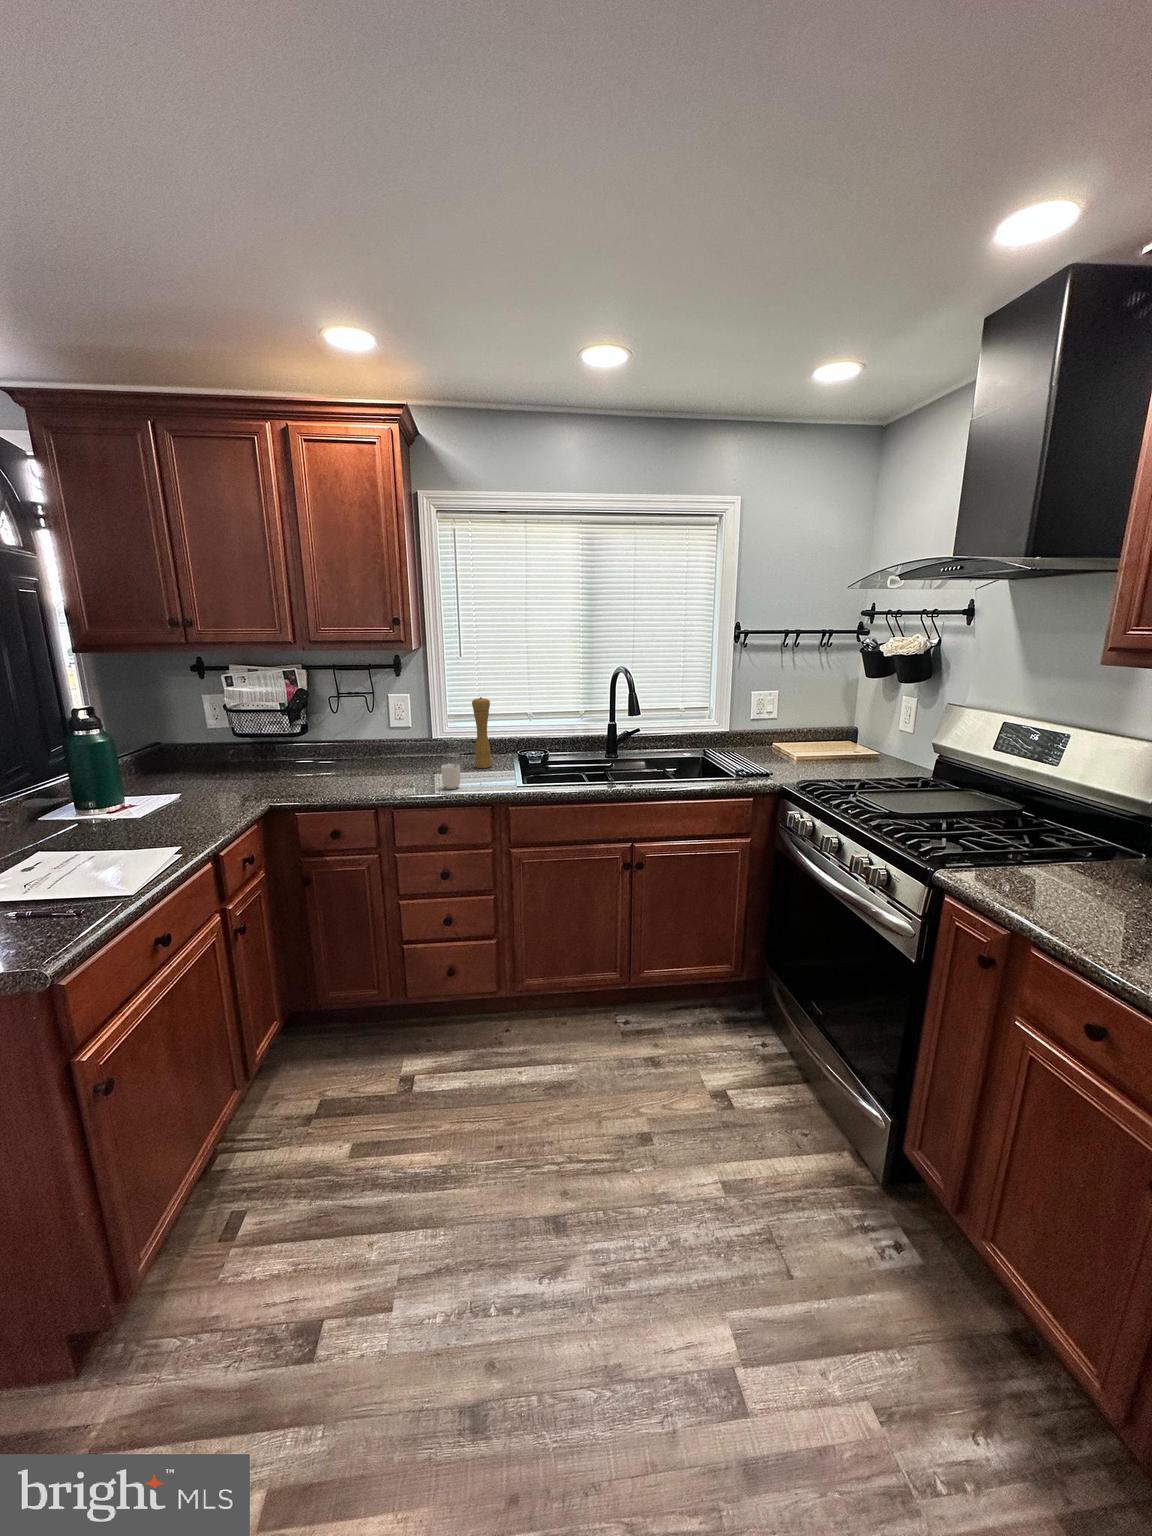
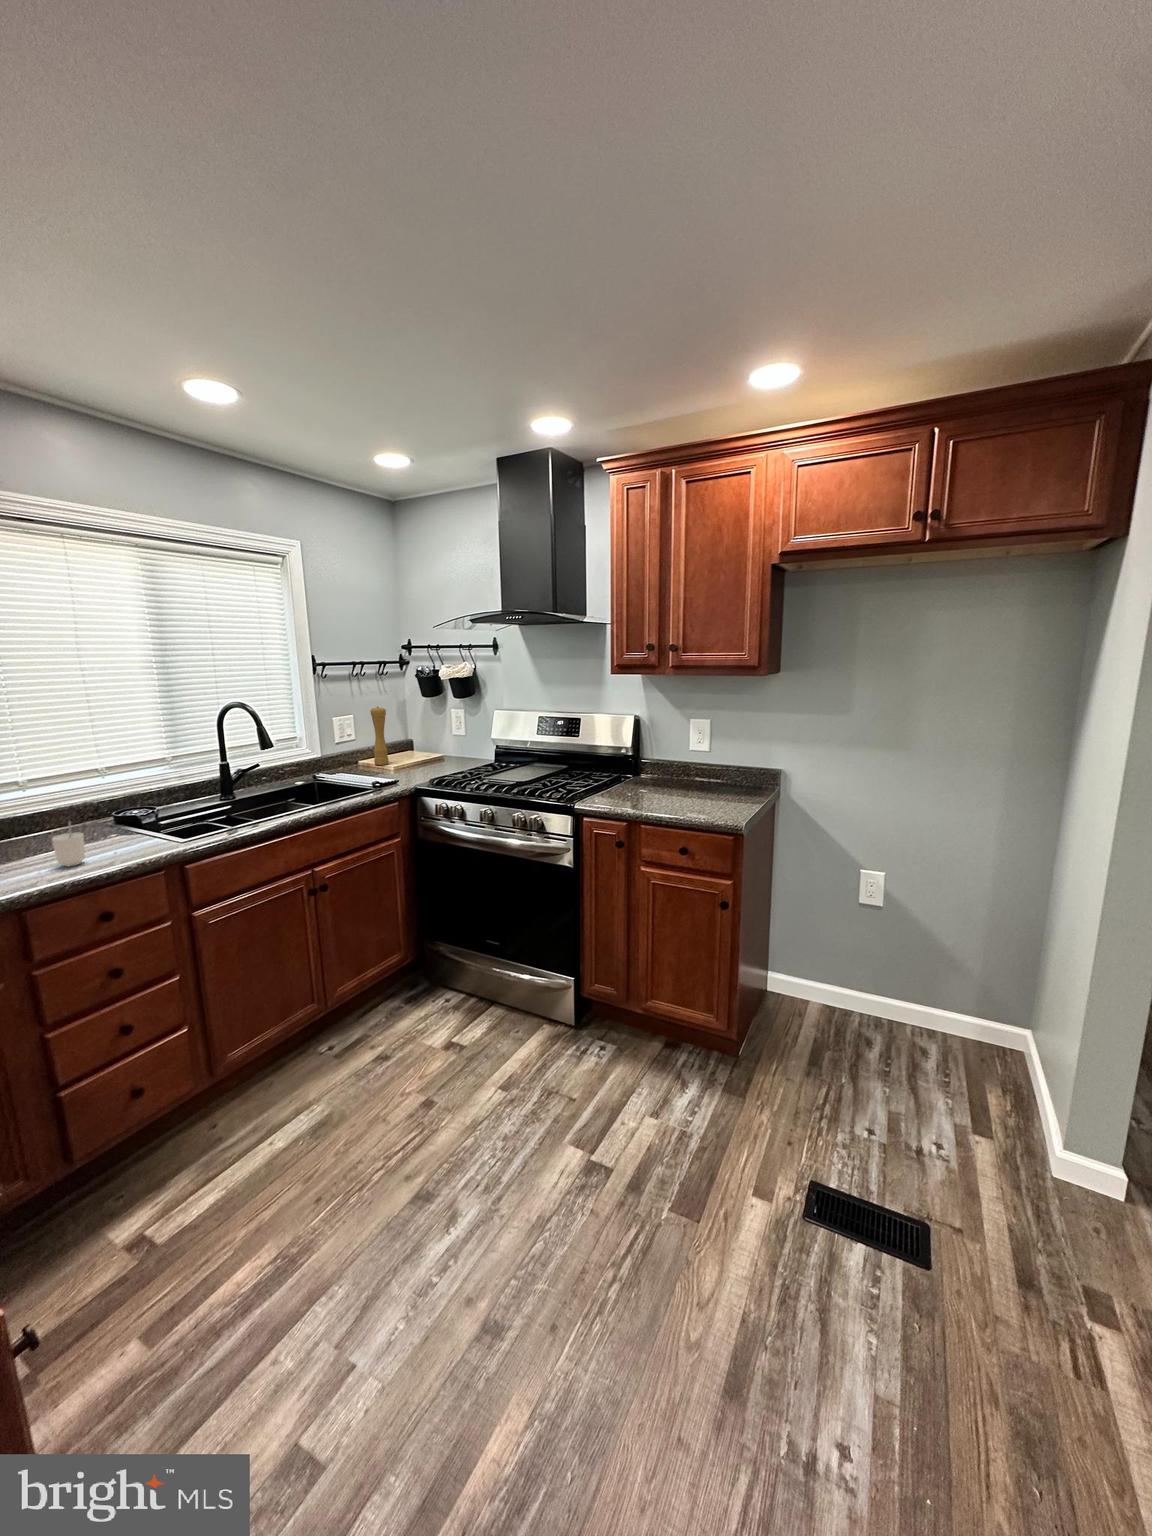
pepper mill: present [472,697,491,768] -> present [370,707,389,765]

